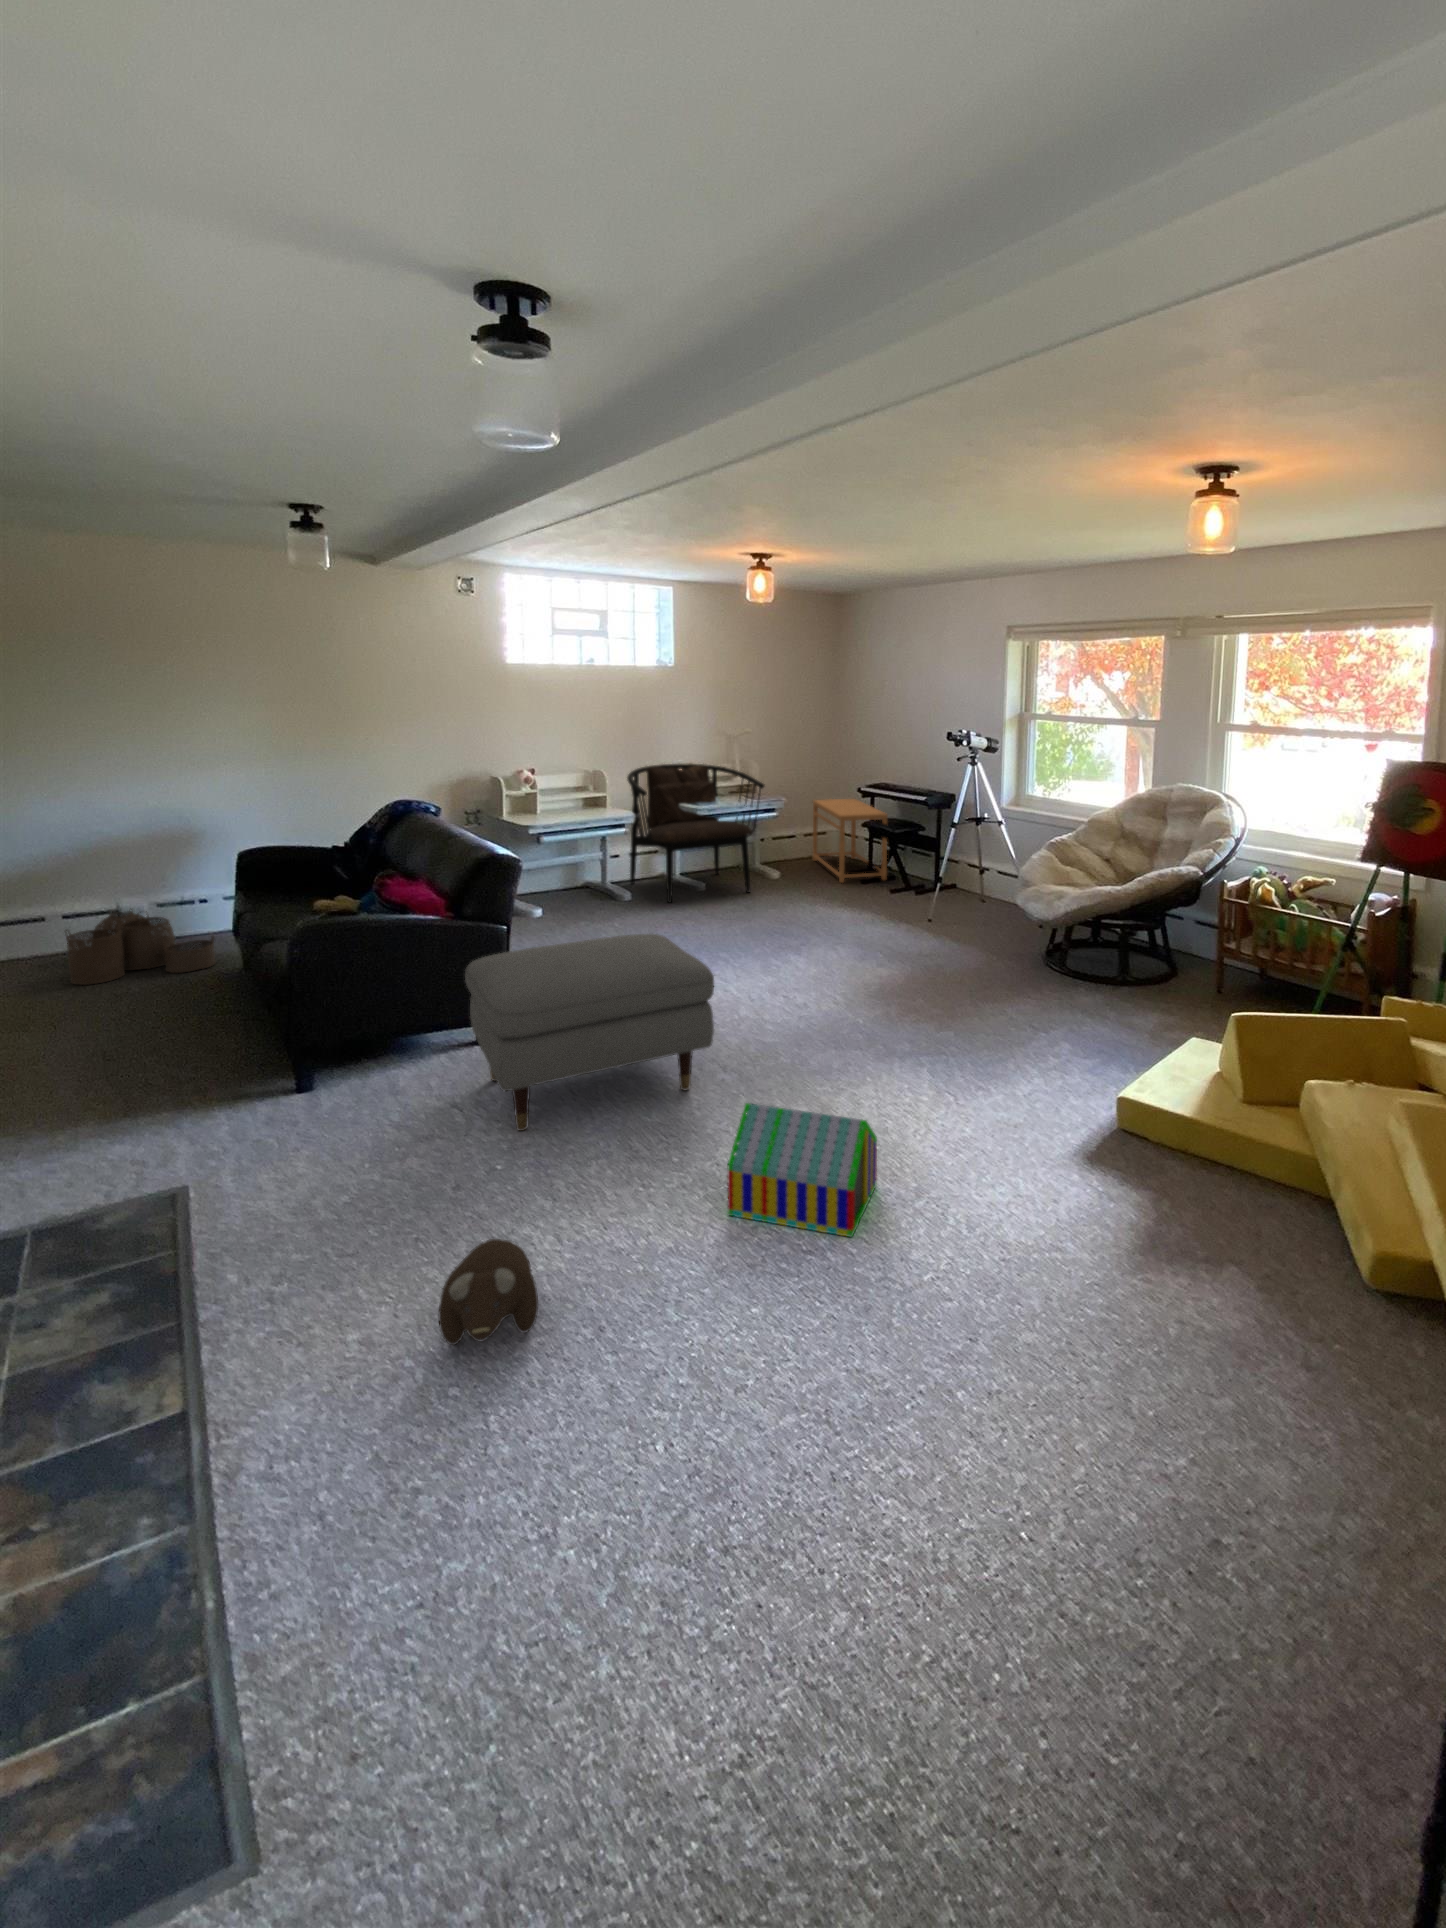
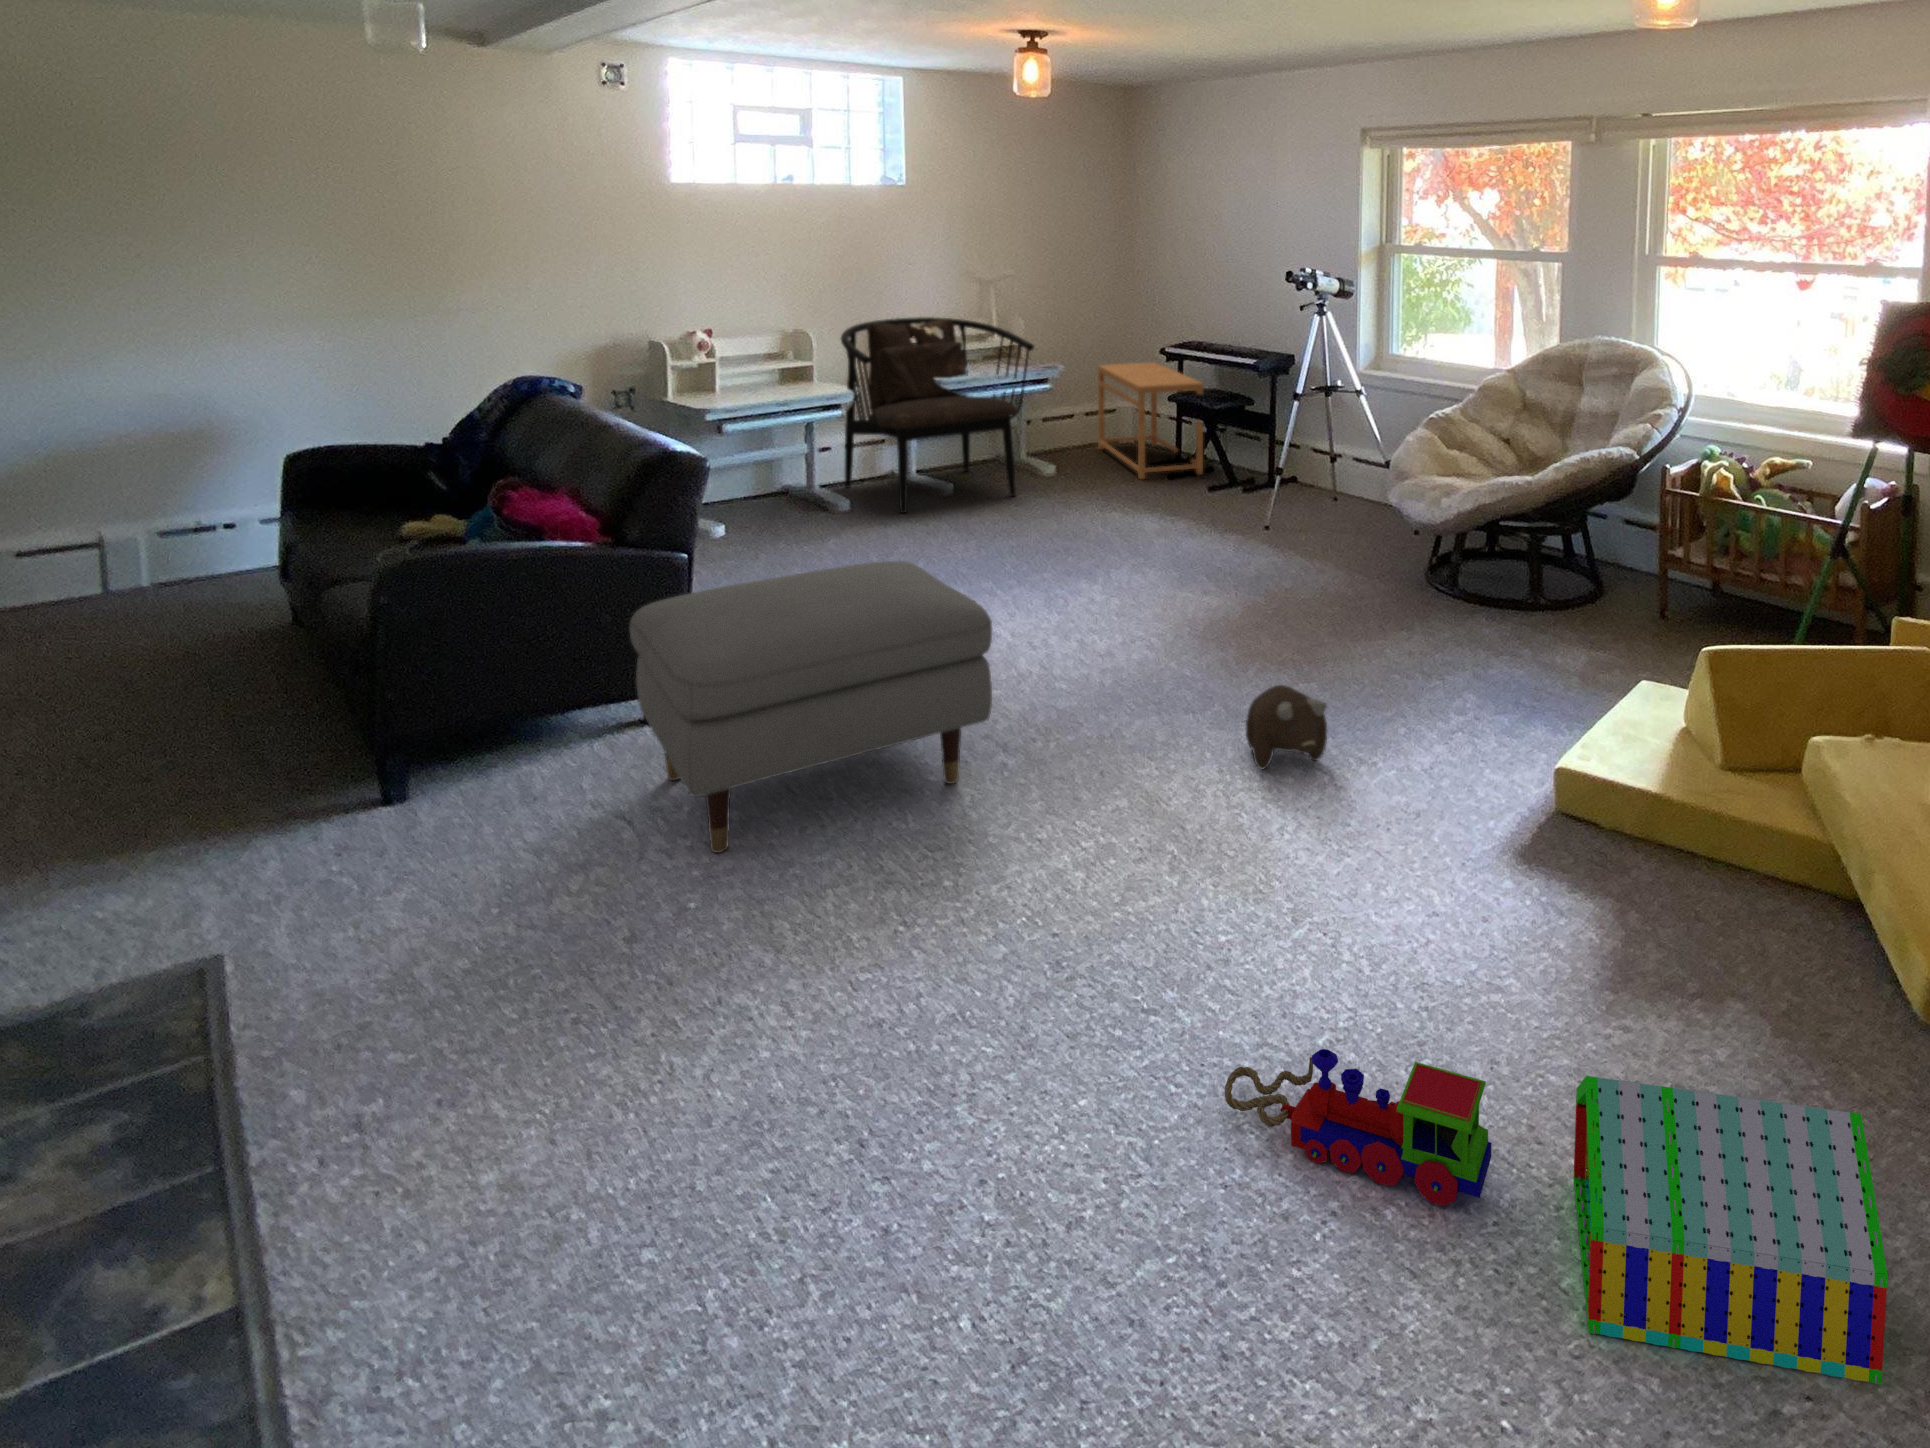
woven basket: present [65,909,215,985] -> none [9,541,241,657]
toy house: present [728,1103,877,1237] -> present [1573,1076,1888,1384]
plush toy: present [438,1239,538,1345] -> present [1246,685,1327,769]
toy train: none [853,1279,1037,1392] -> present [1225,1049,1492,1206]

